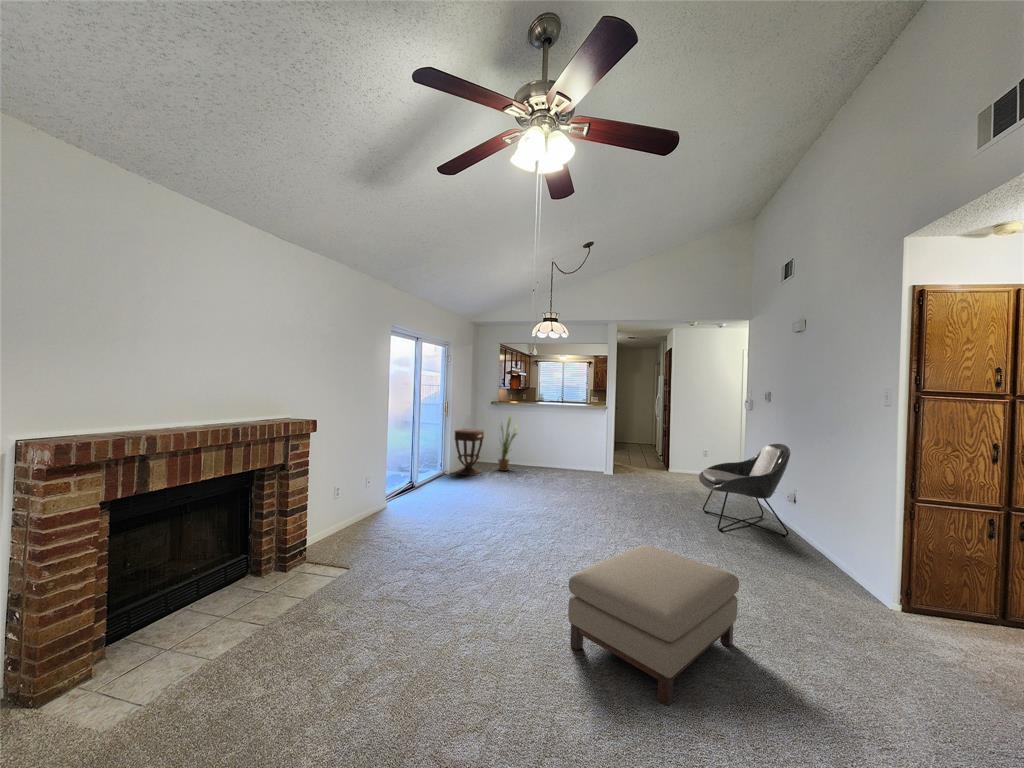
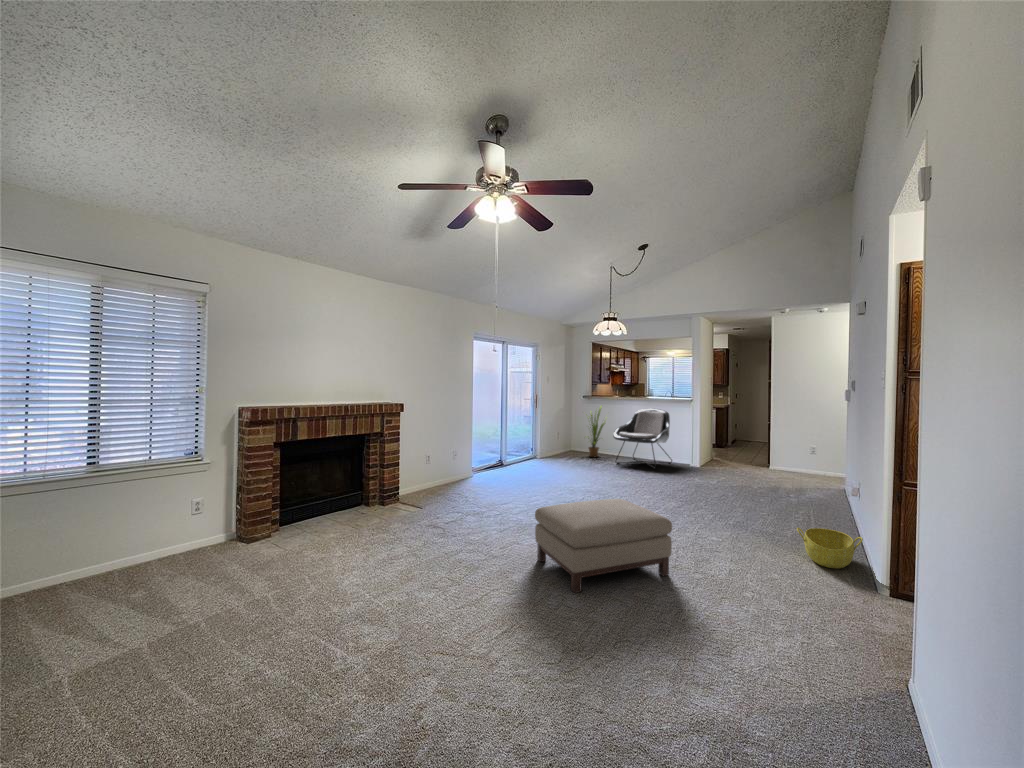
side table: present [455,429,484,476] -> none [545,418,573,460]
lounge chair: present [699,444,790,538] -> present [613,409,672,469]
basket: none [803,553,870,600] -> present [797,528,863,568]

